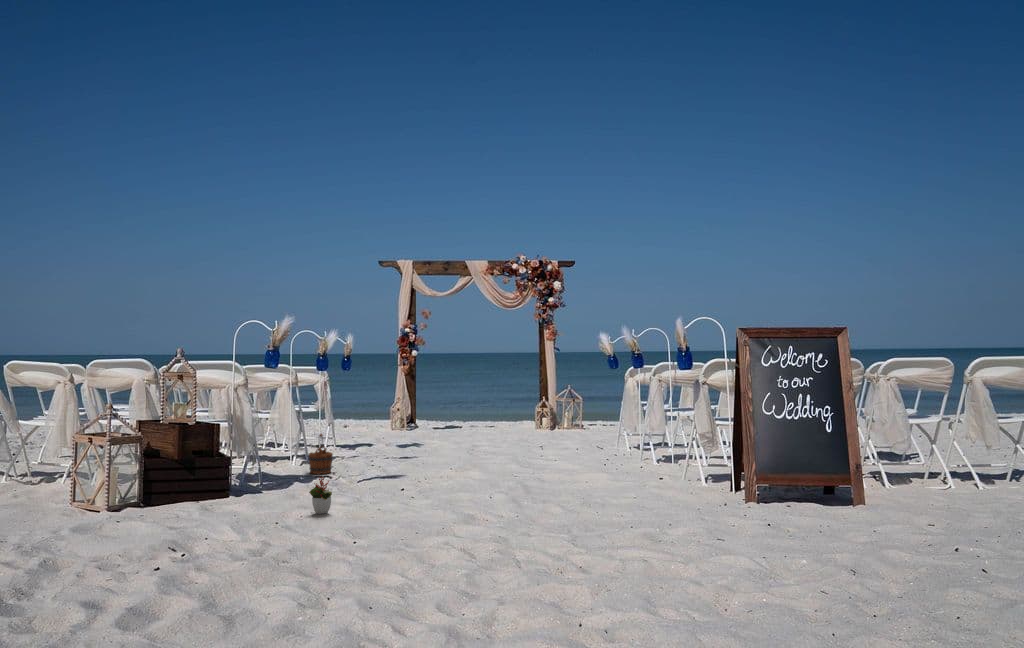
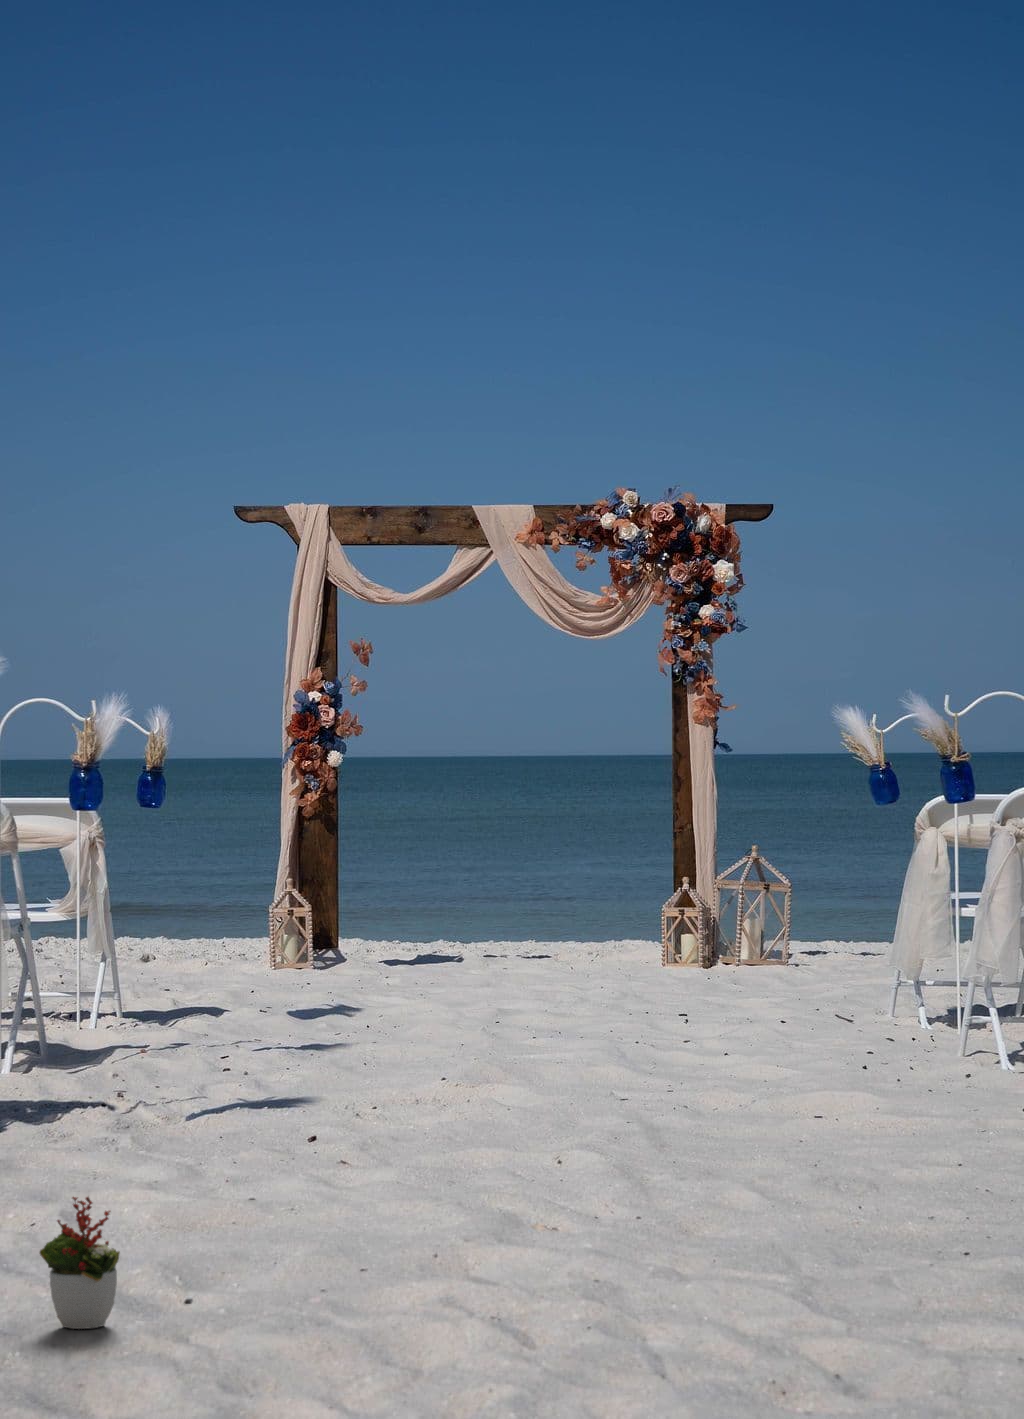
wooden bucket: present [309,434,333,474] -> none [42,1008,117,1137]

